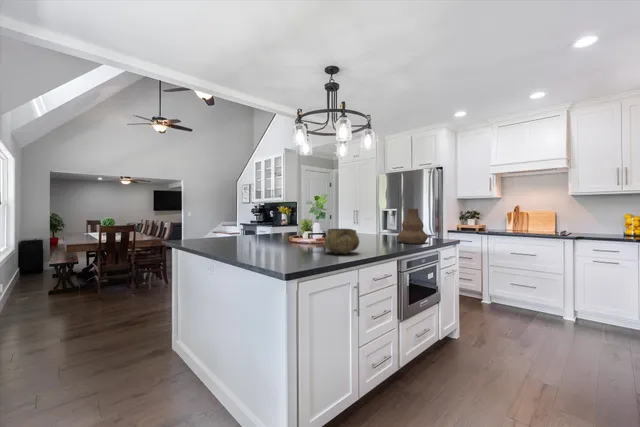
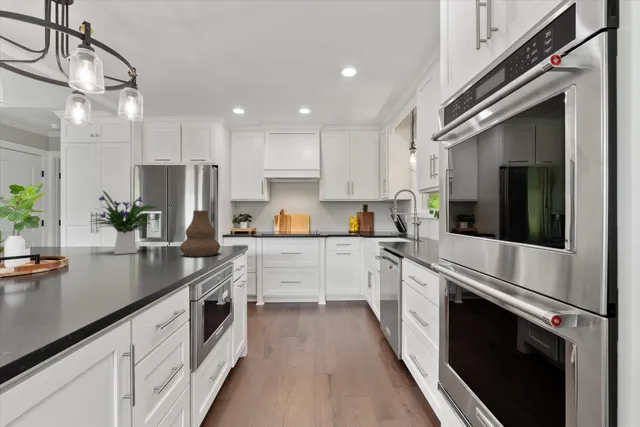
flower arrangement: none [347,196,386,238] -> present [93,191,155,254]
decorative bowl: present [324,229,359,254] -> none [44,245,129,296]

